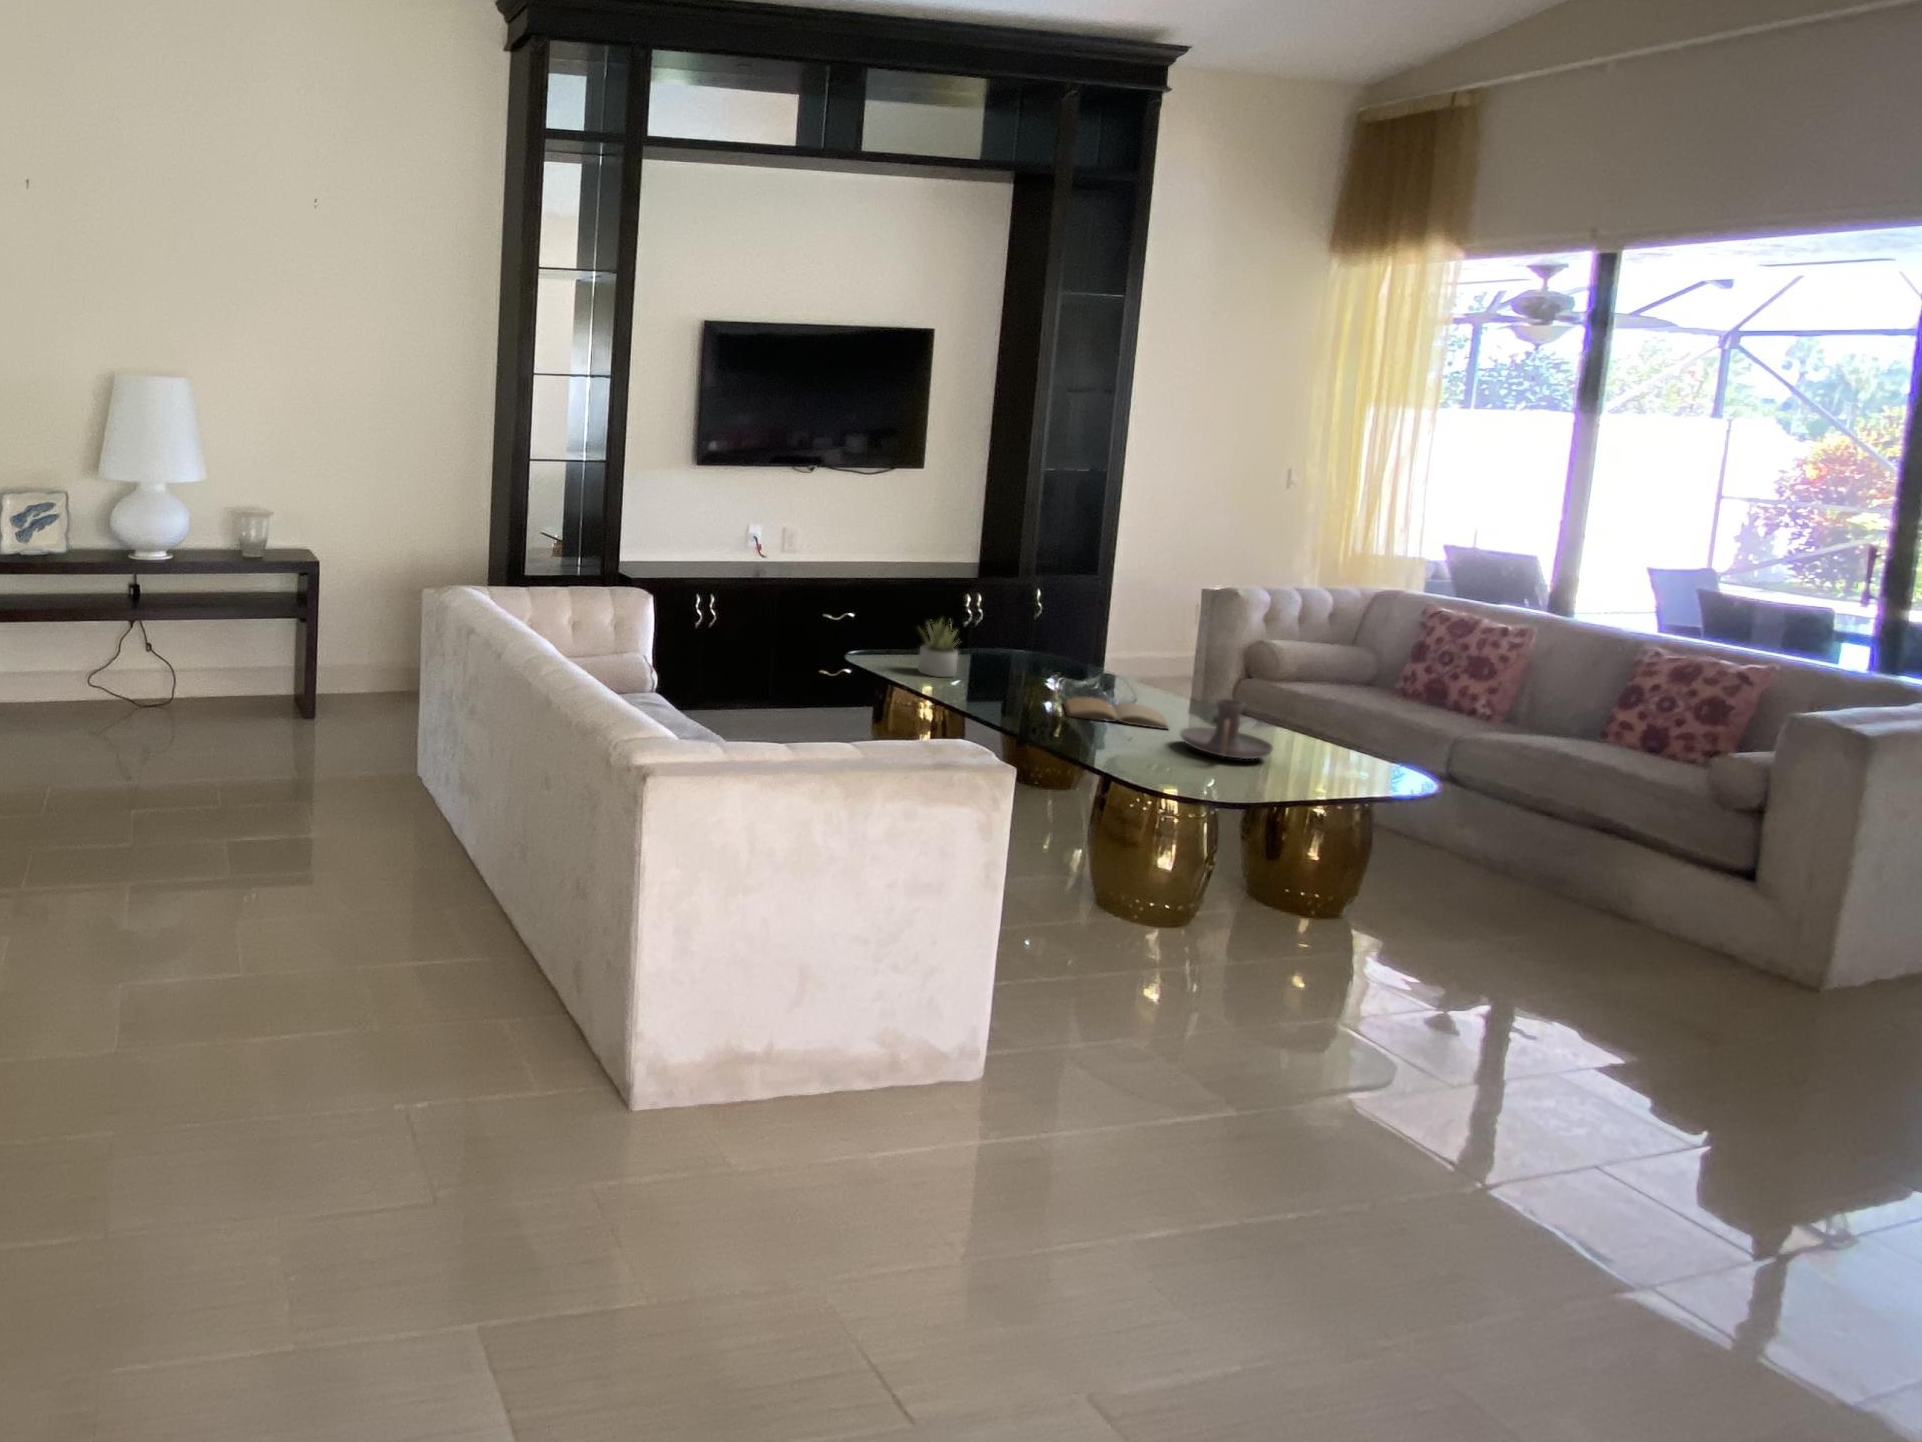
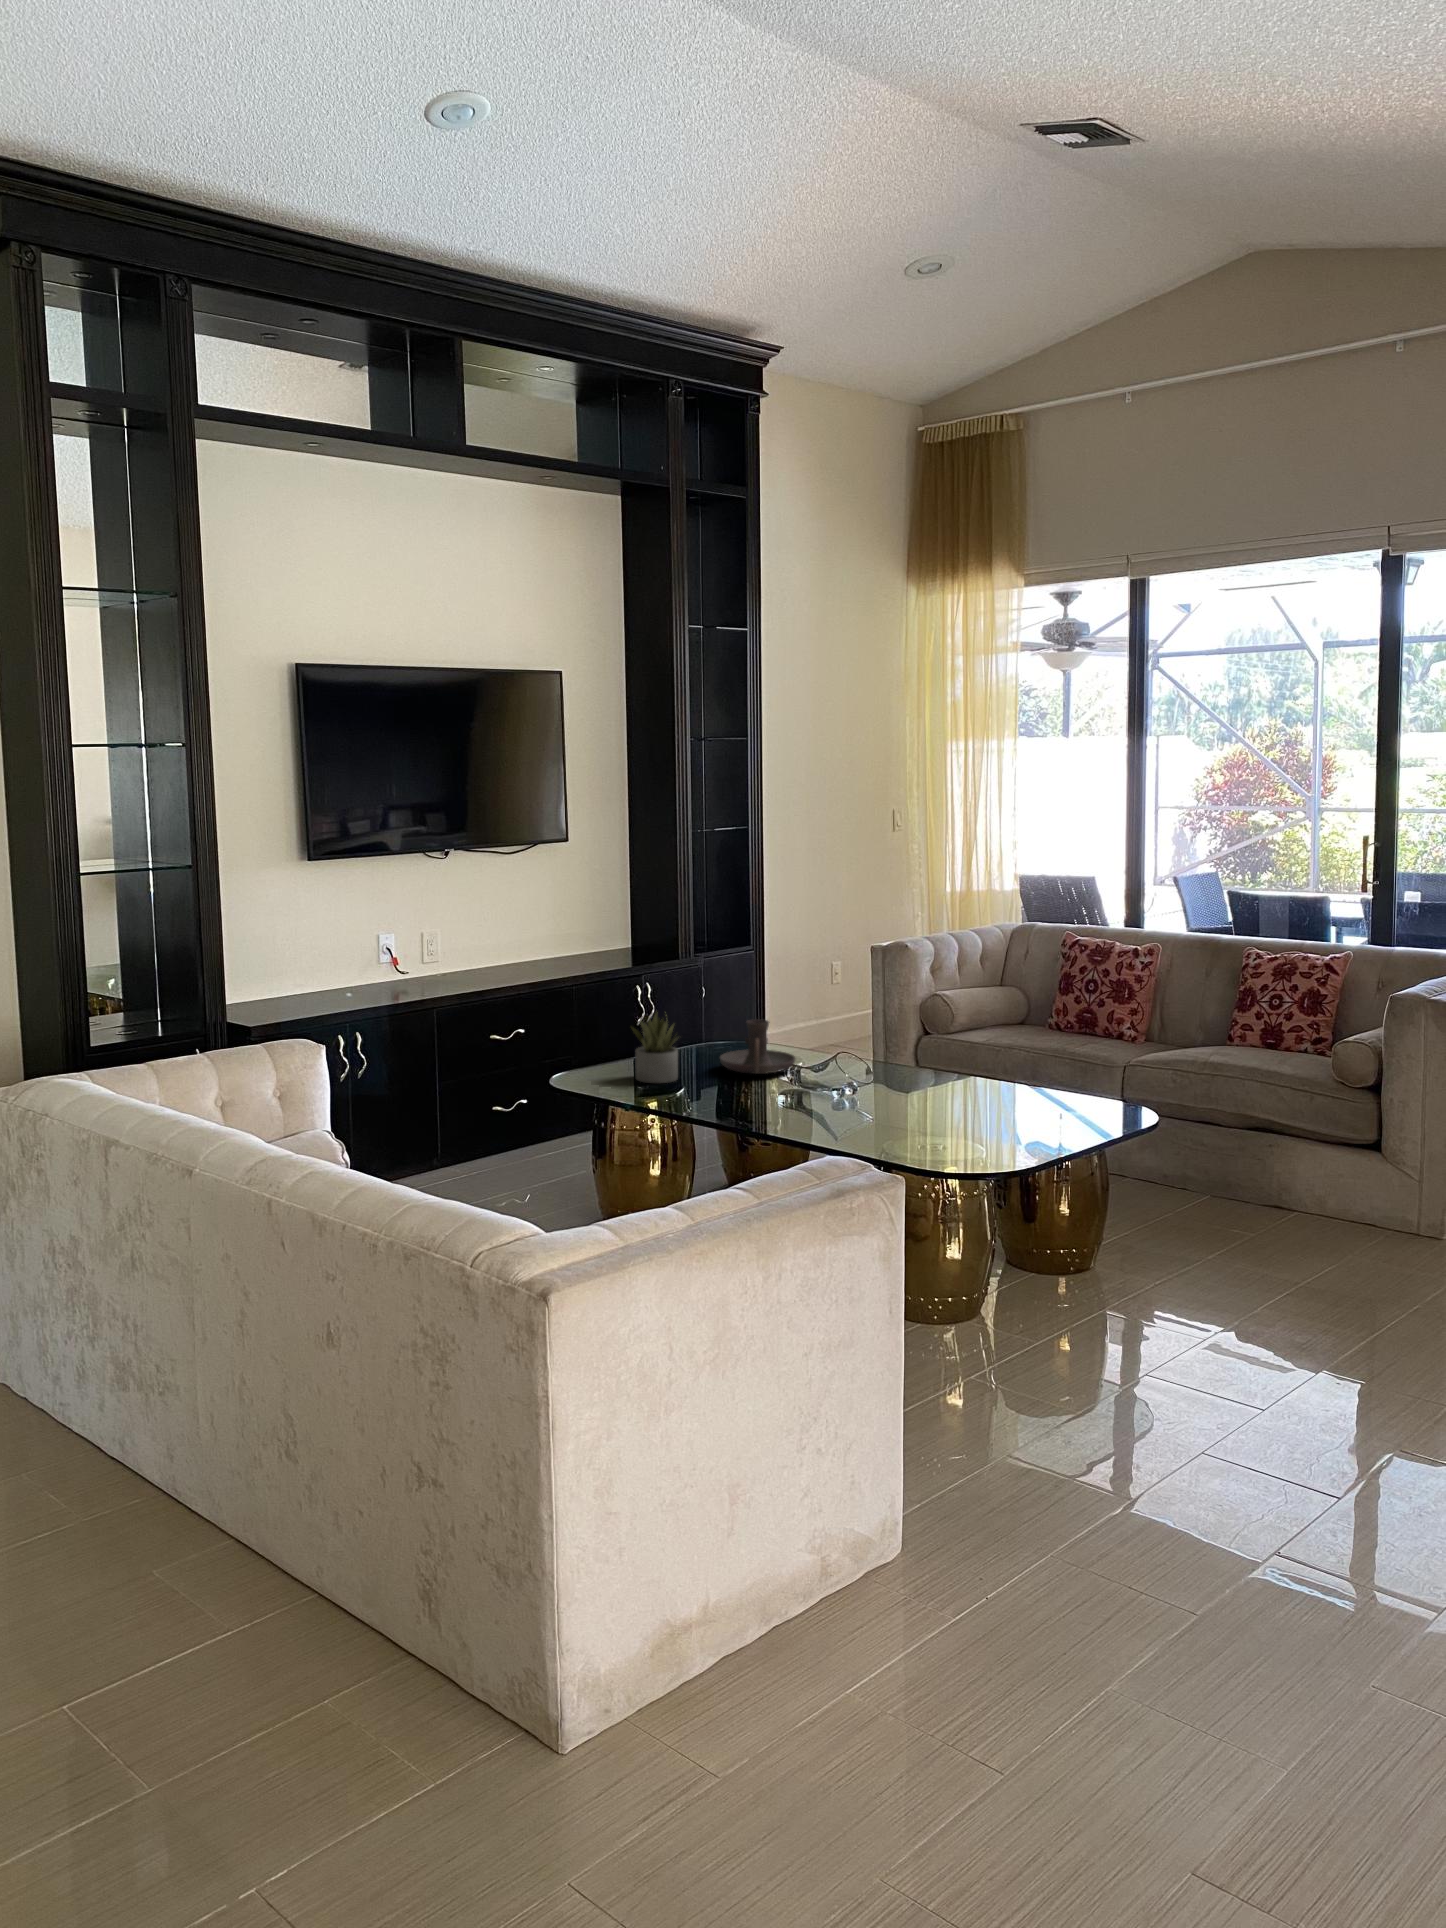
book: present [1064,697,1168,730] -> none [802,1079,916,1106]
candle holder: present [1180,699,1273,759] -> present [720,1019,795,1074]

